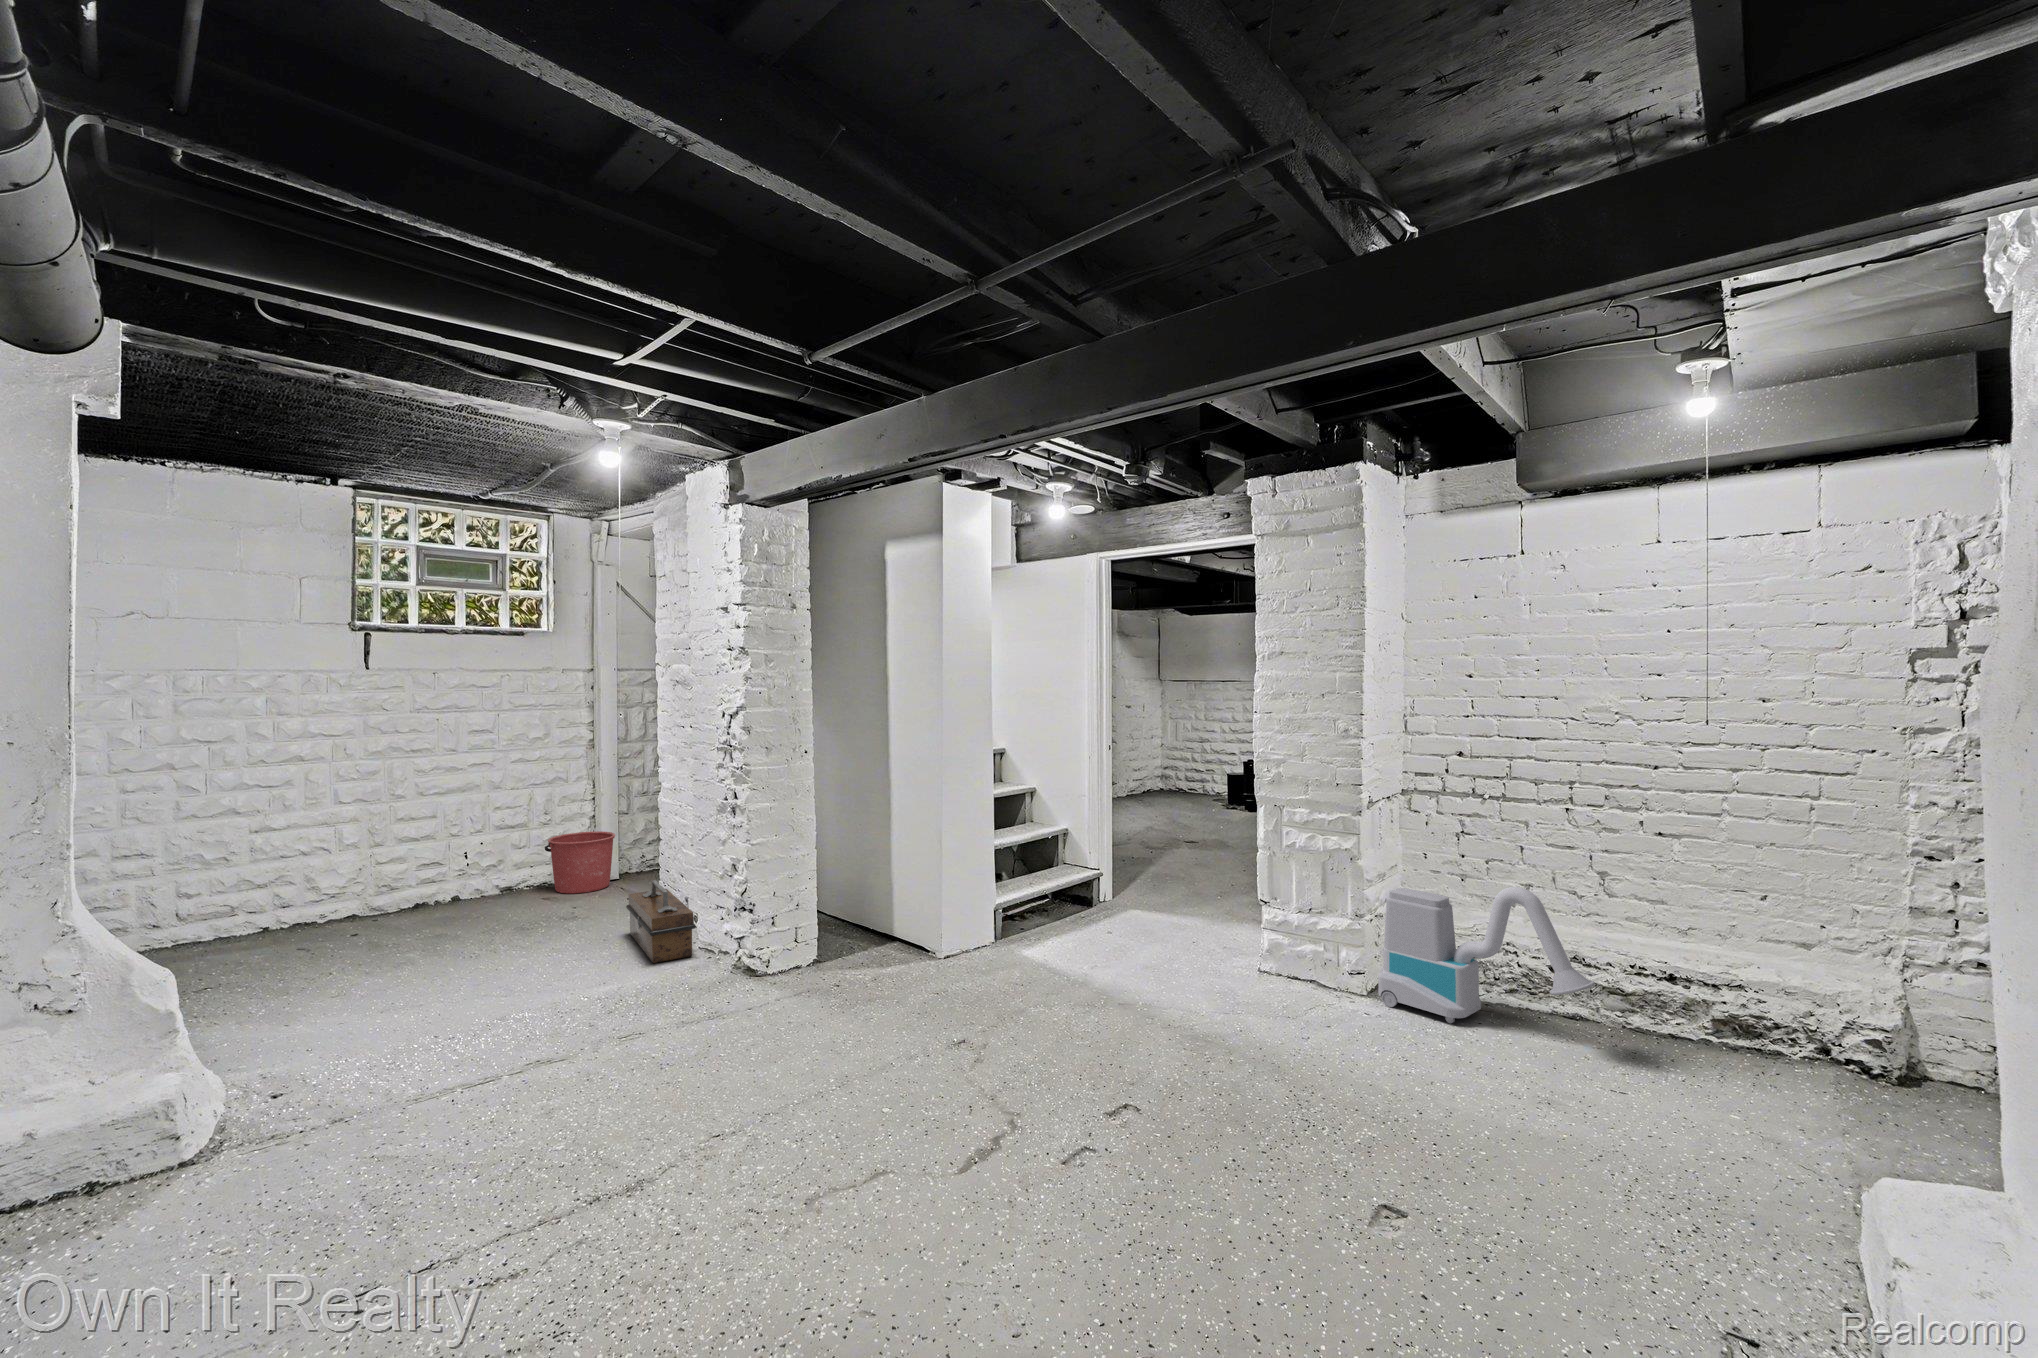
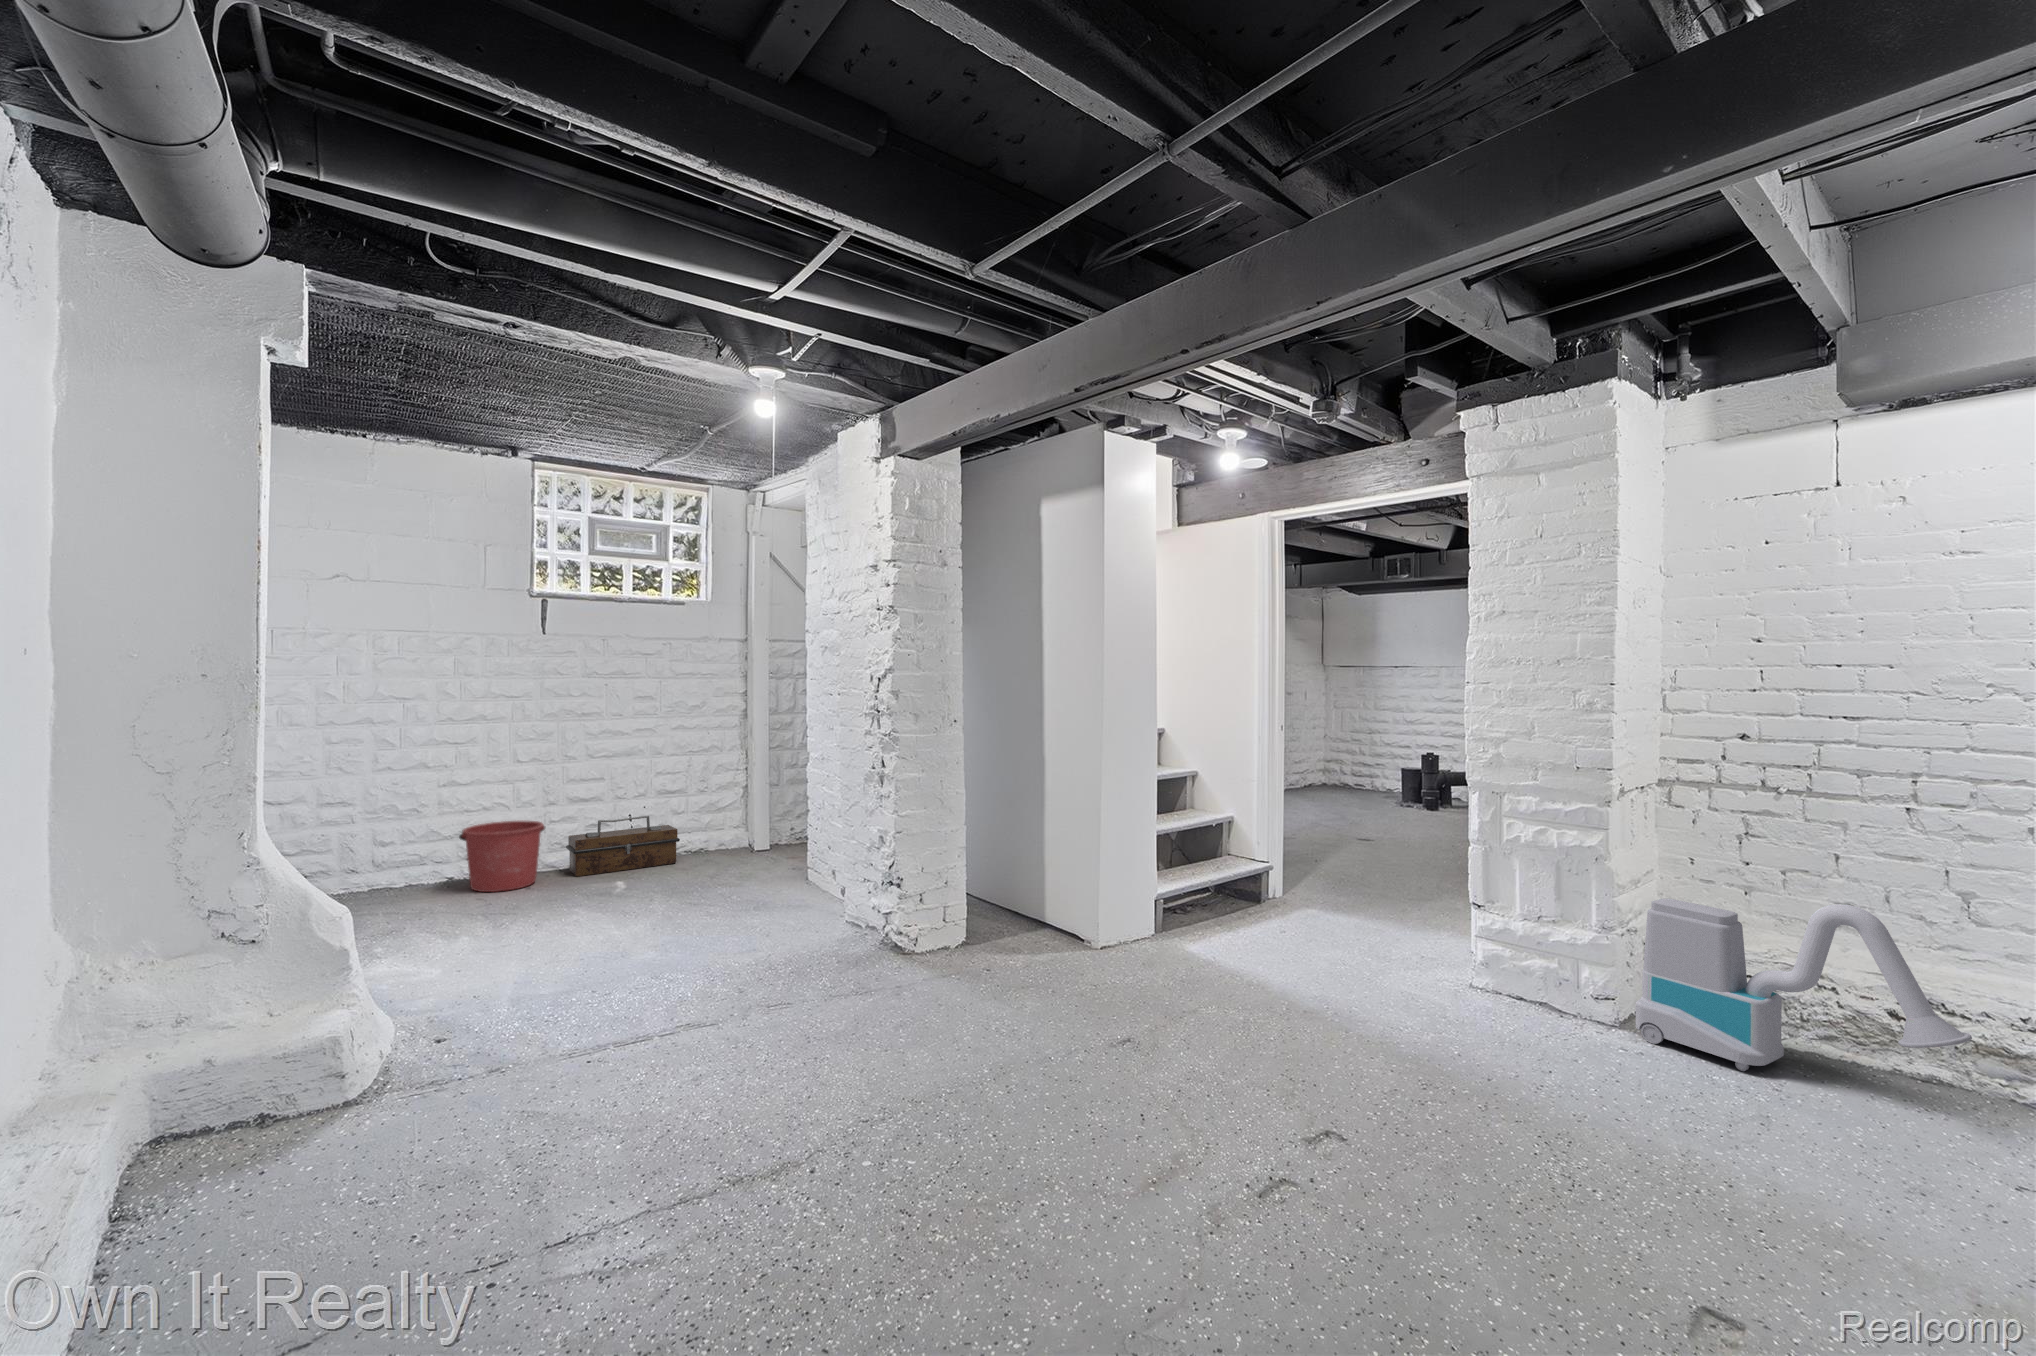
bucket: present [545,831,615,894] -> present [459,820,545,892]
toolbox: present [626,880,696,963] -> present [566,816,680,877]

